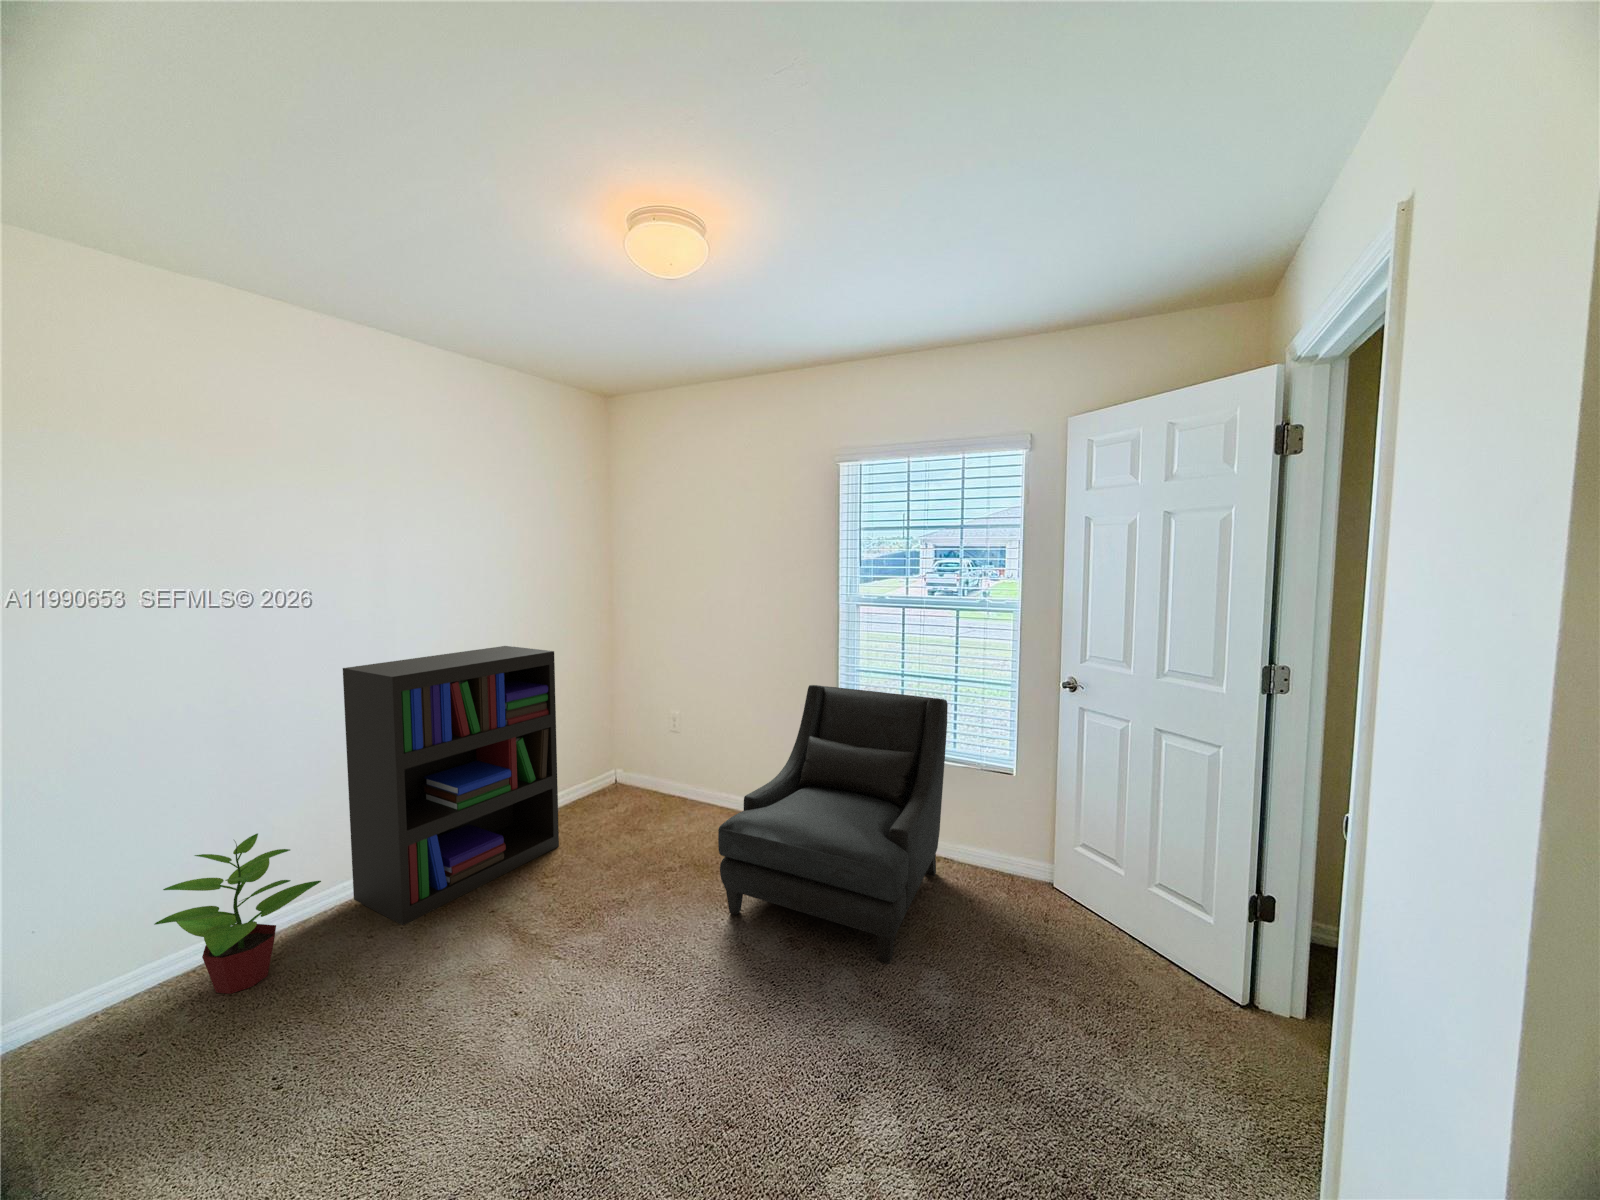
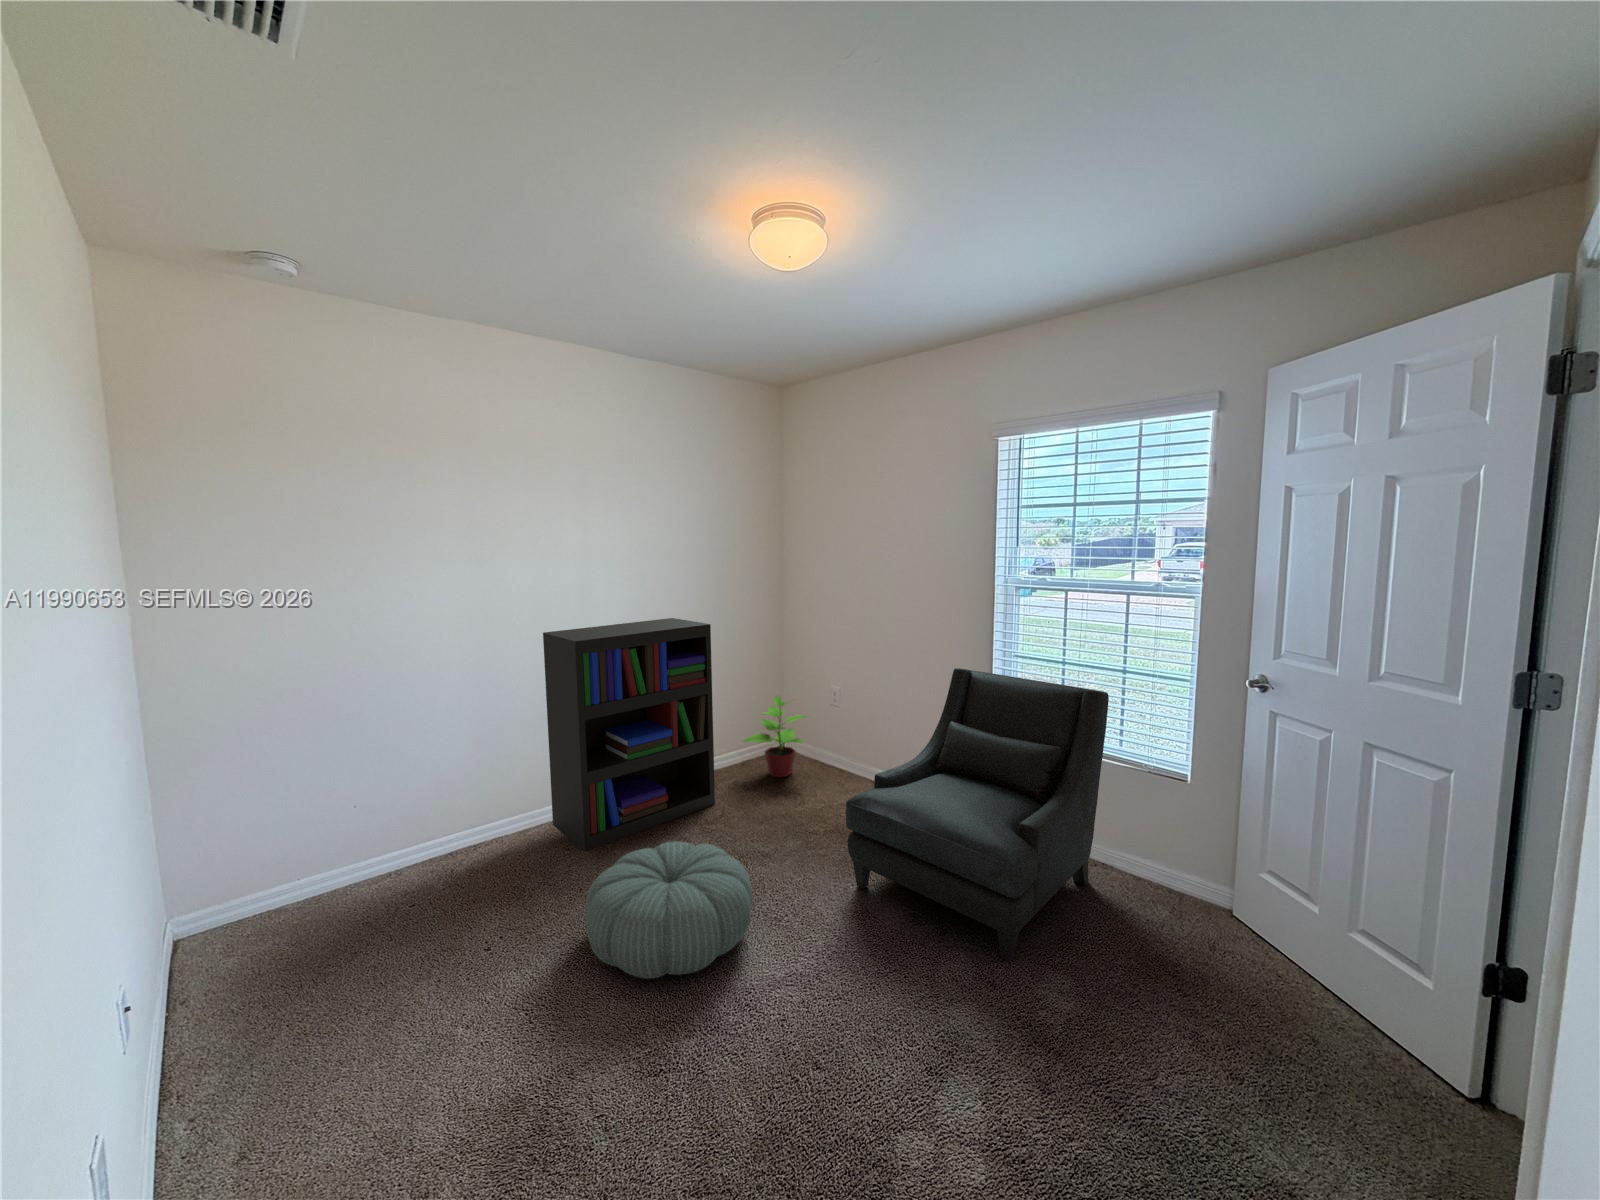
potted plant: present [154,833,321,994] -> present [744,696,806,777]
pouf: none [421,895,628,1070] -> present [585,842,752,979]

